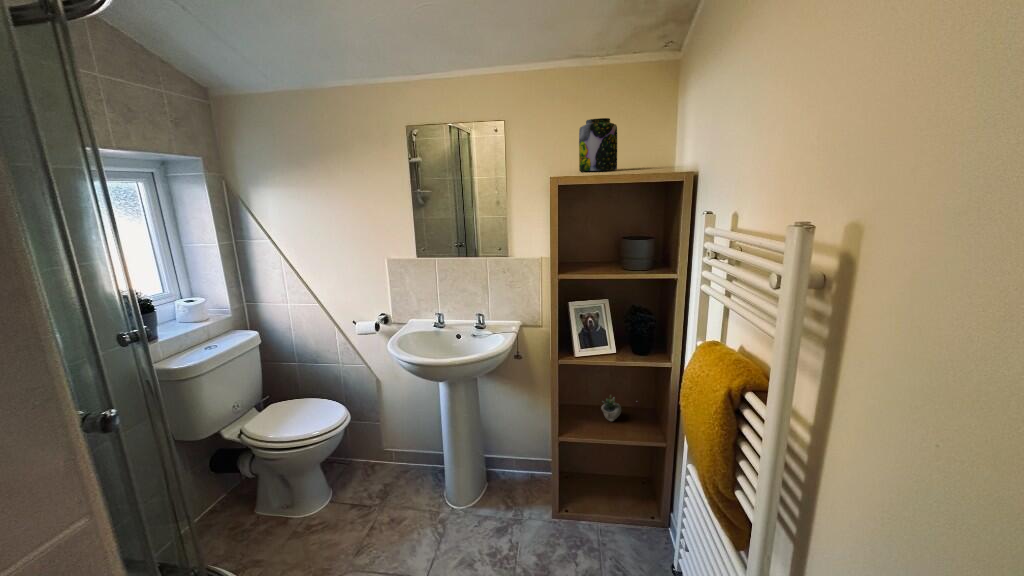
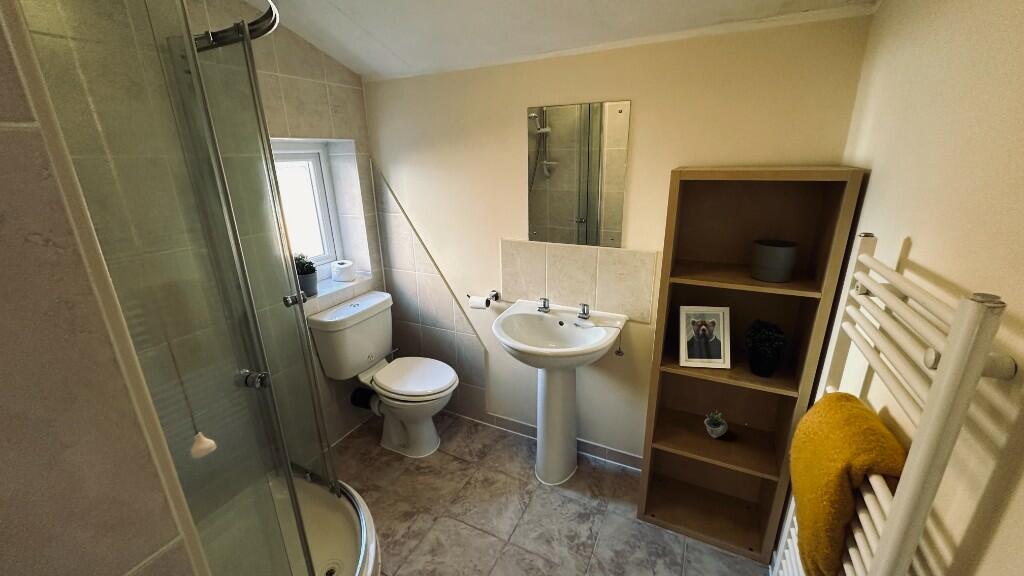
jar: present [579,118,617,172] -> none [711,103,764,165]

